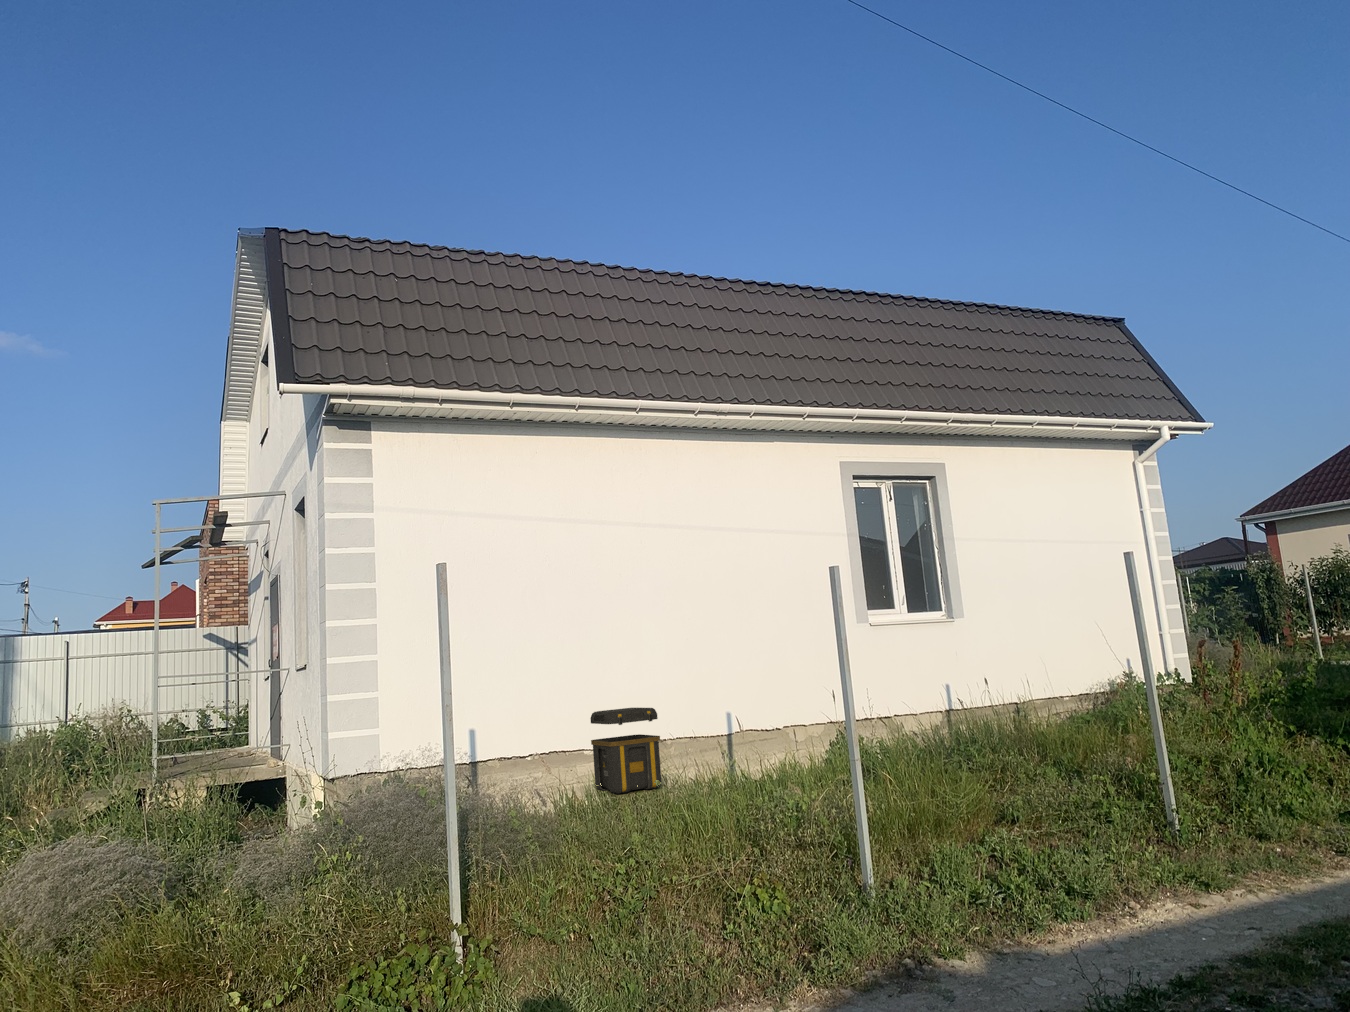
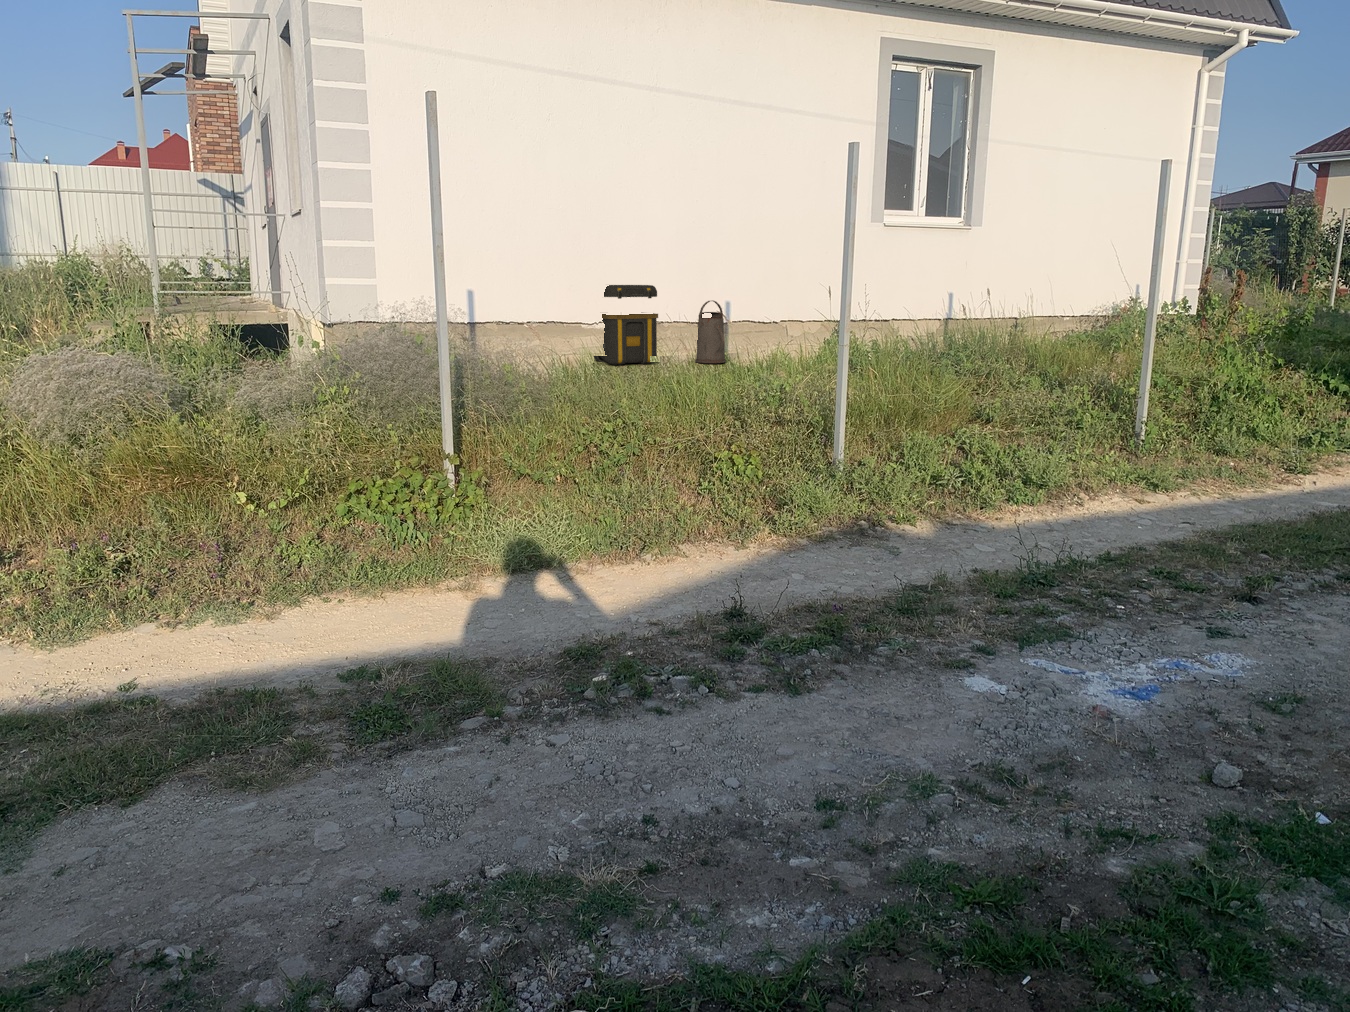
watering can: none [687,717,733,783] -> present [695,300,726,363]

